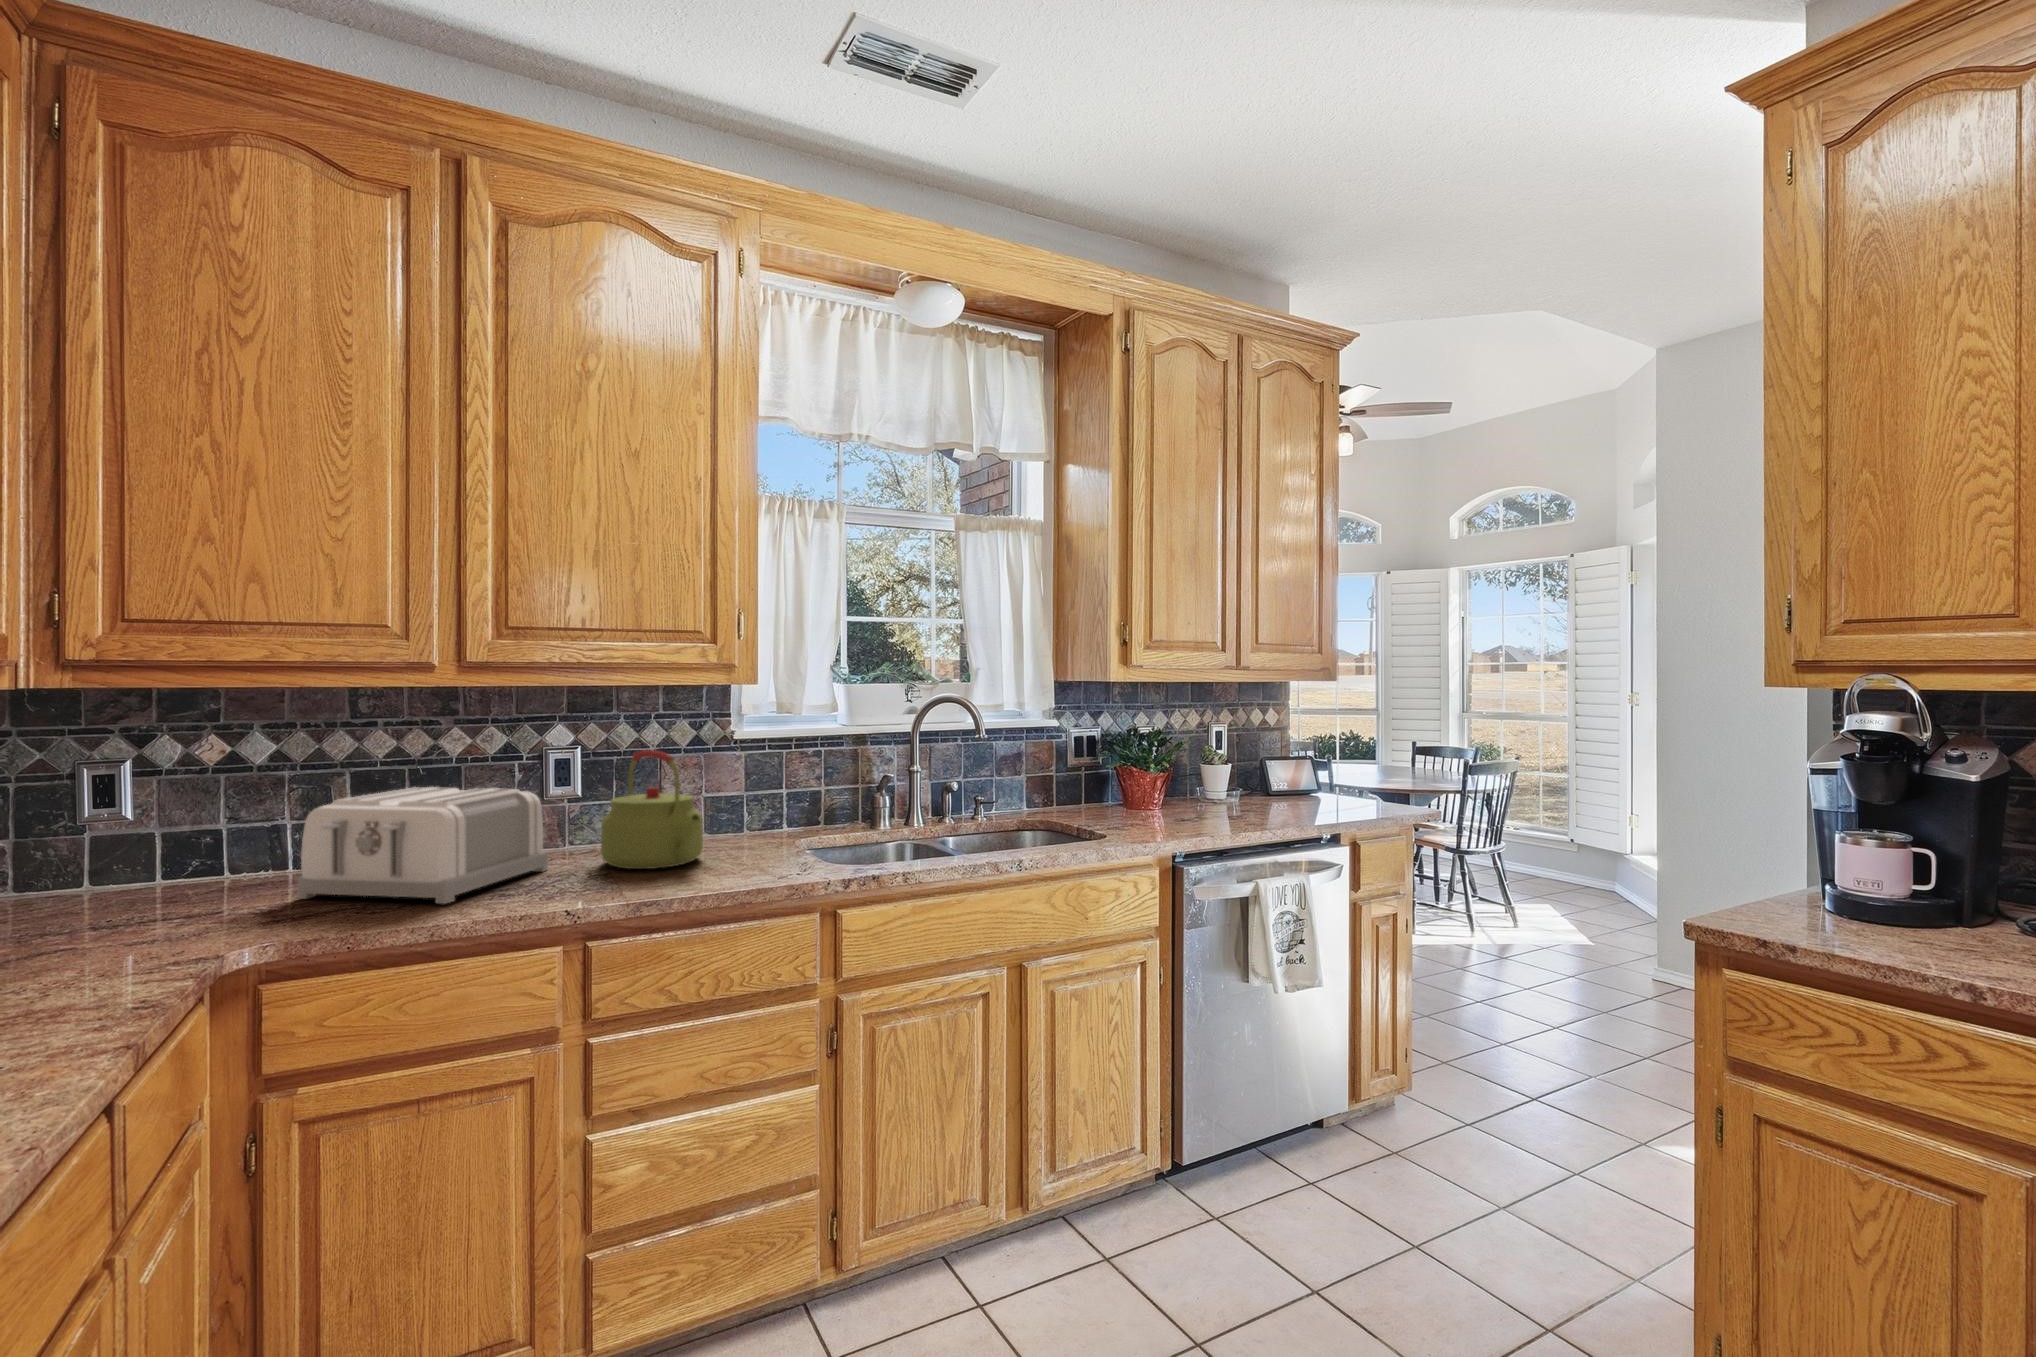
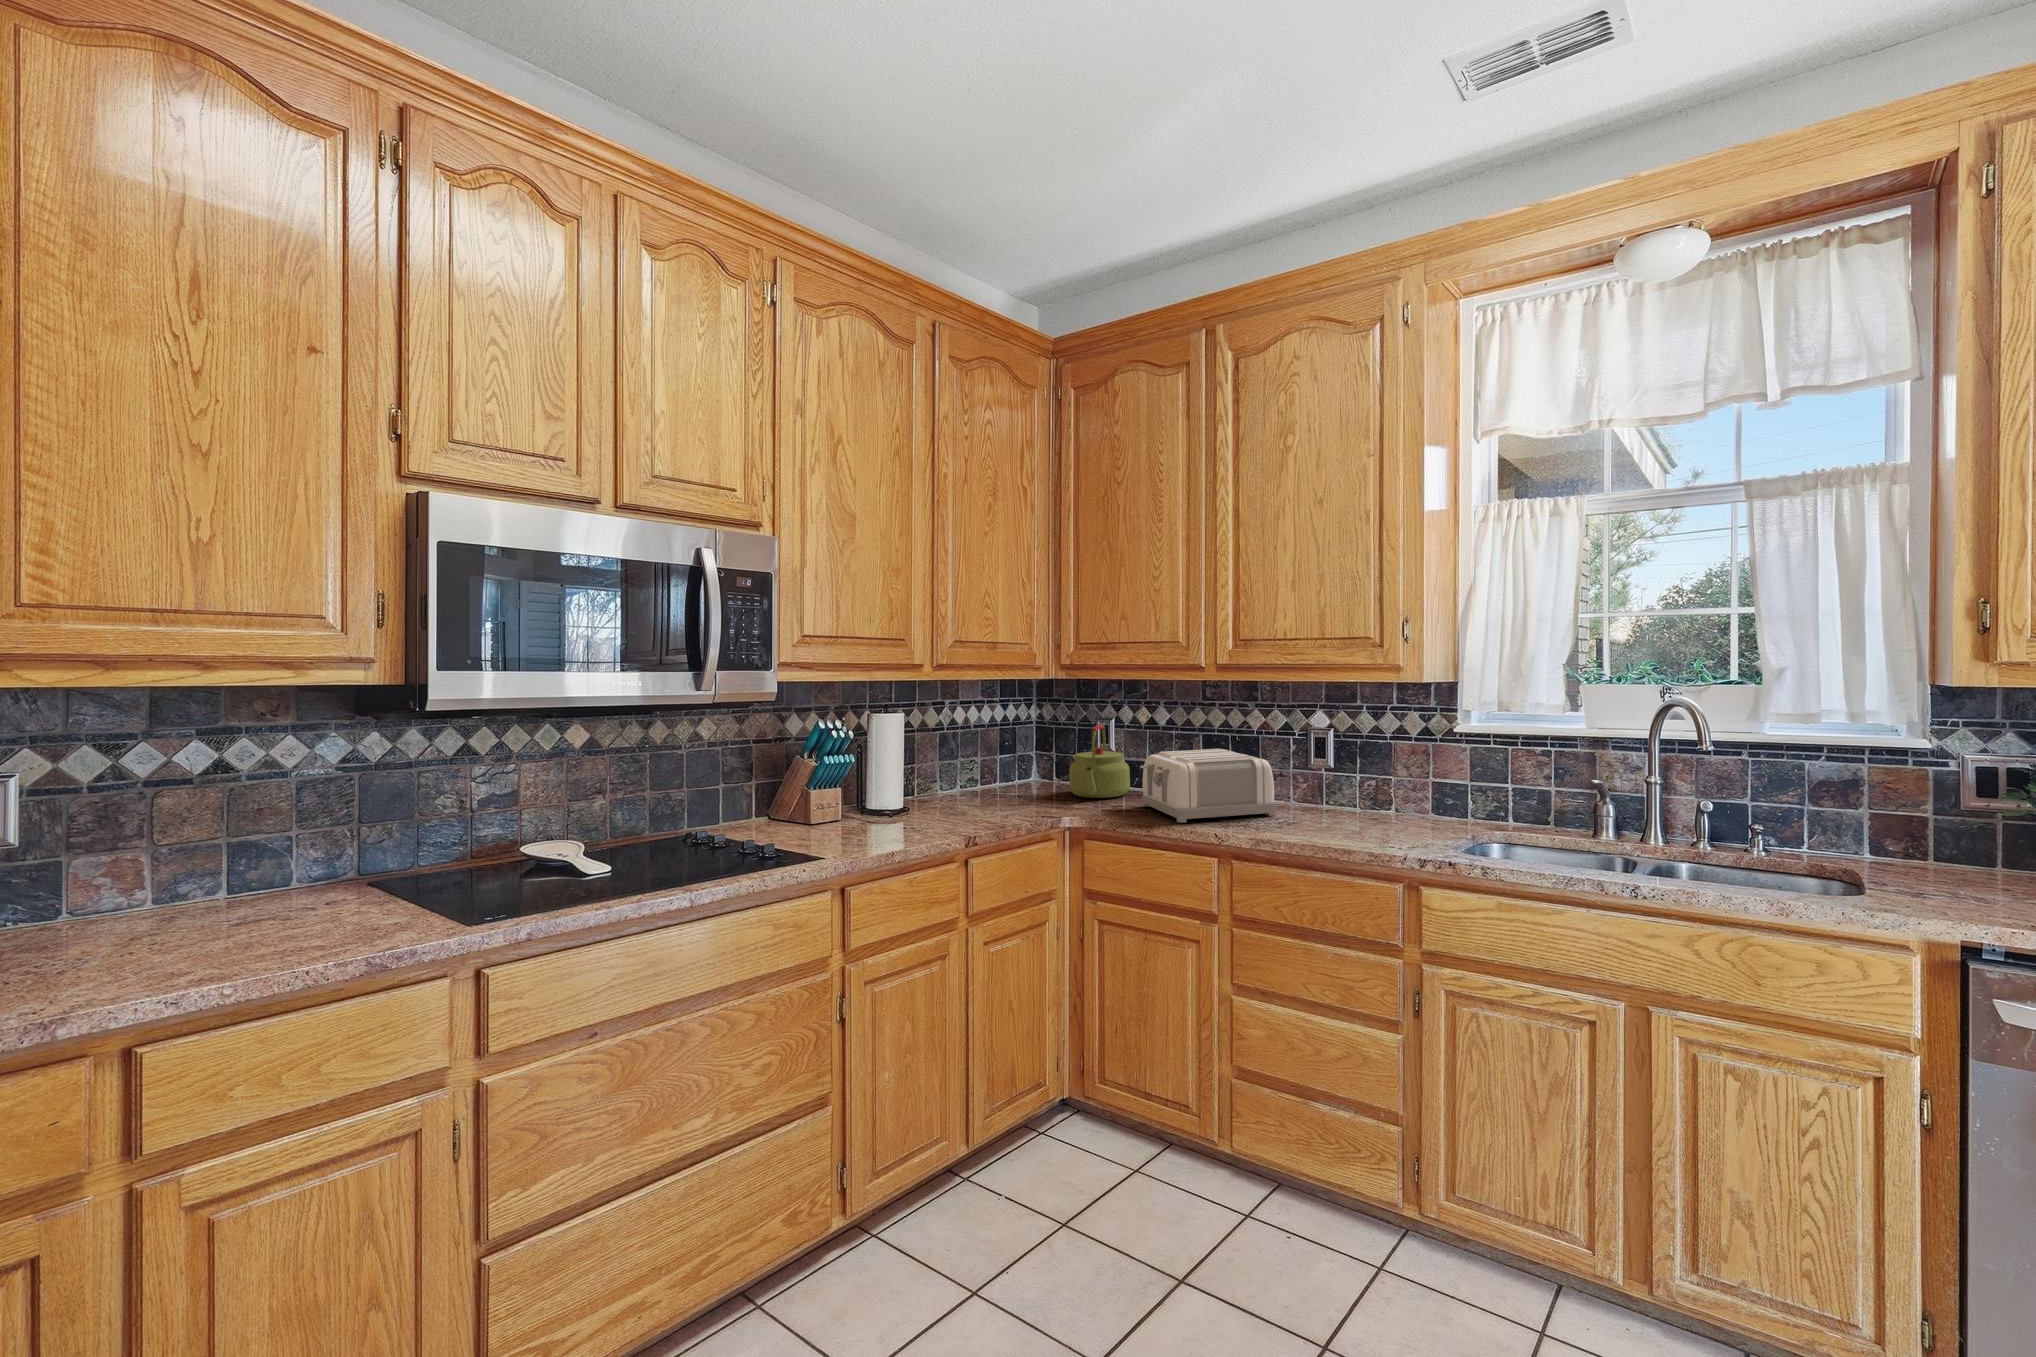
kettle: present [601,750,703,869] -> present [1069,724,1130,798]

